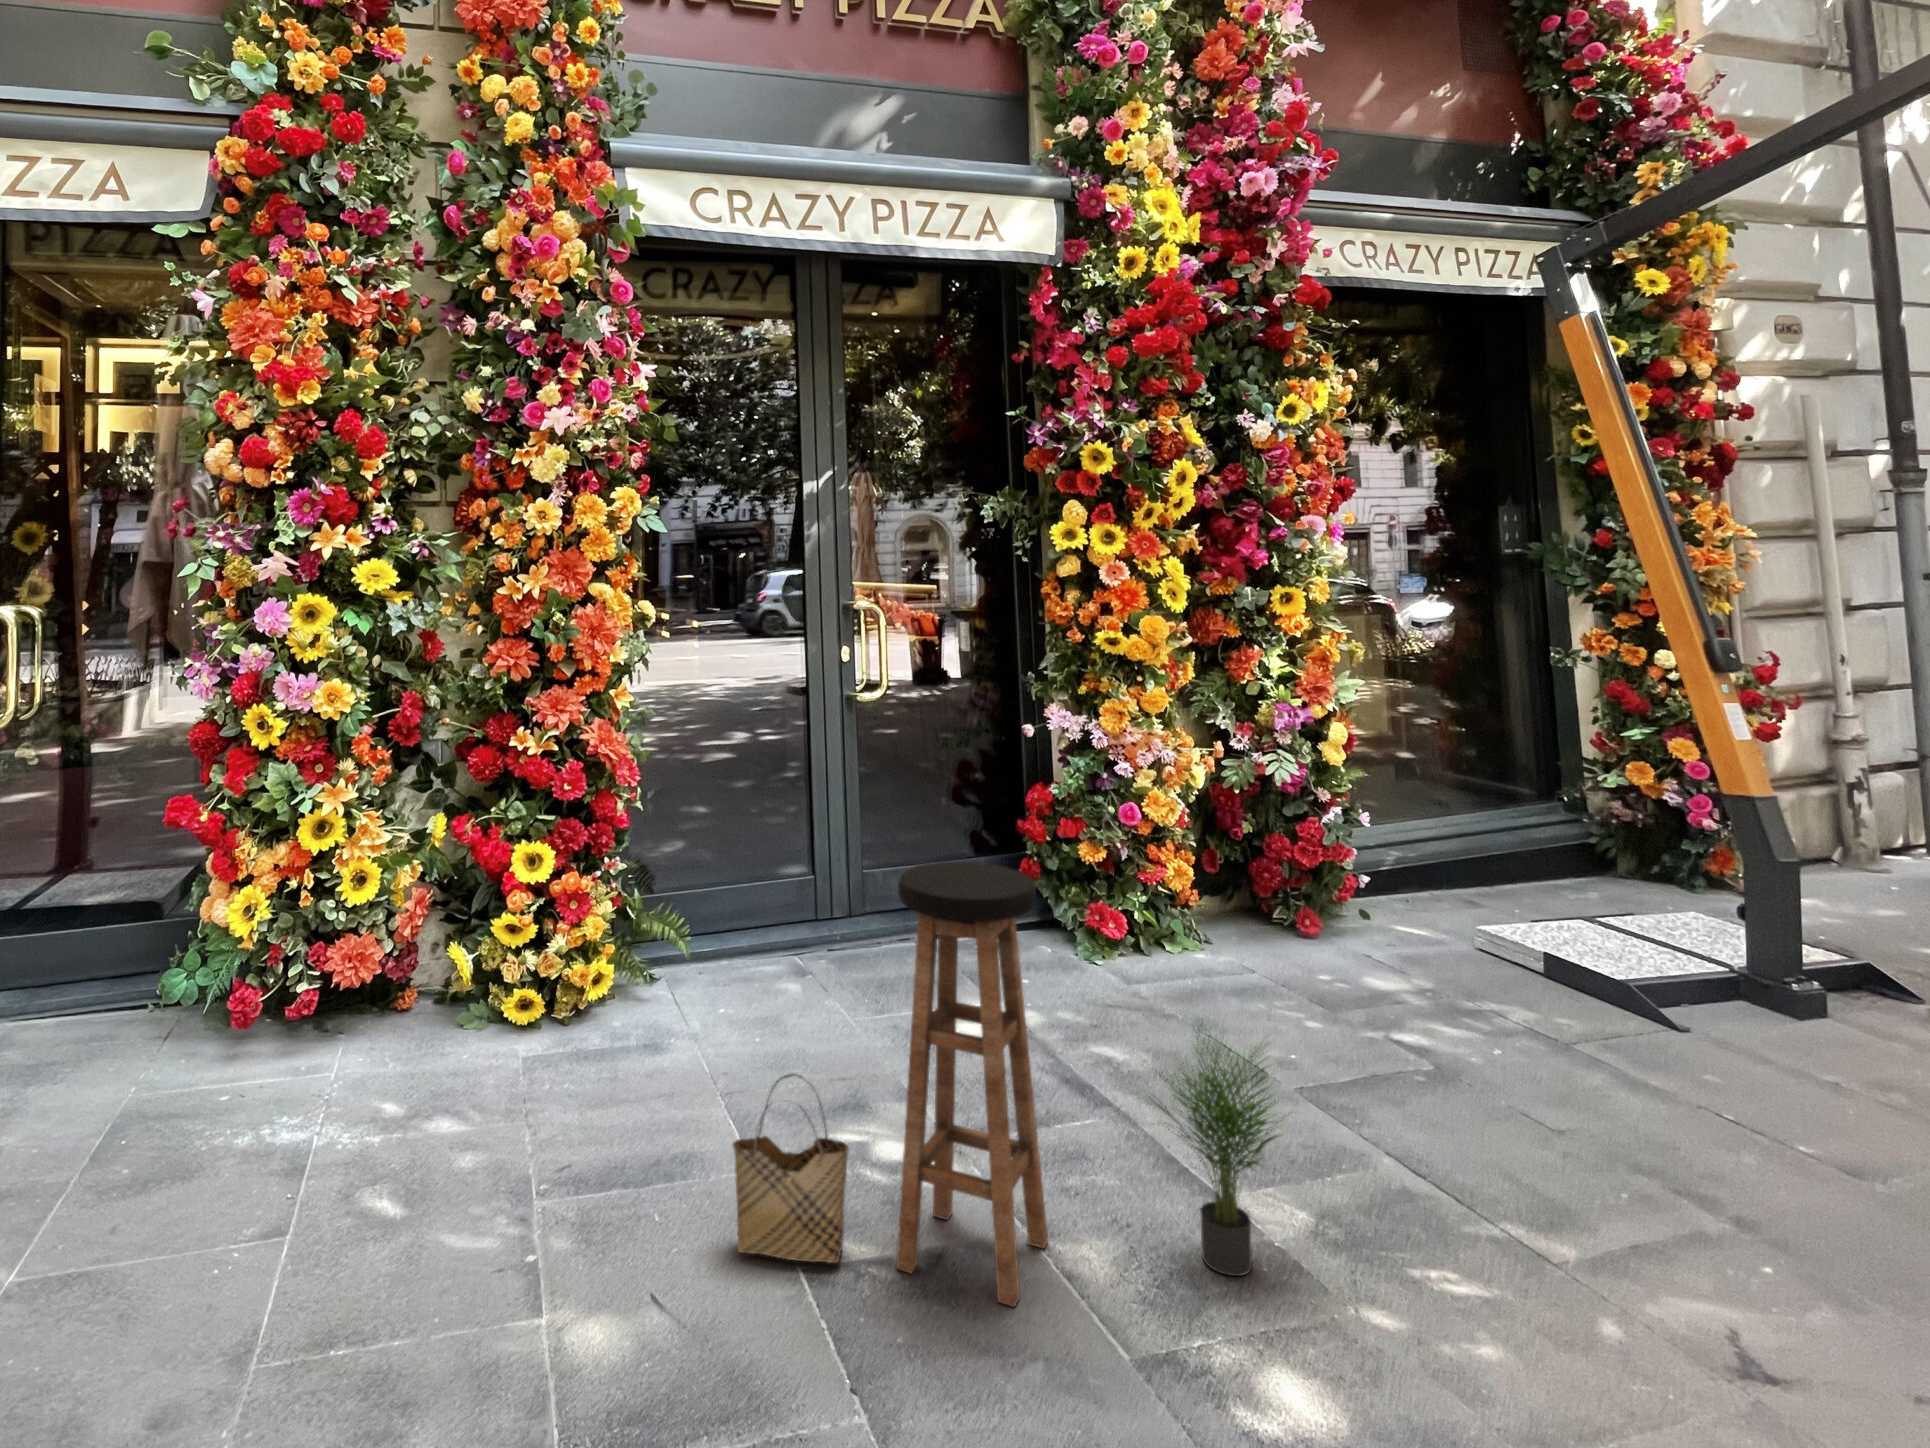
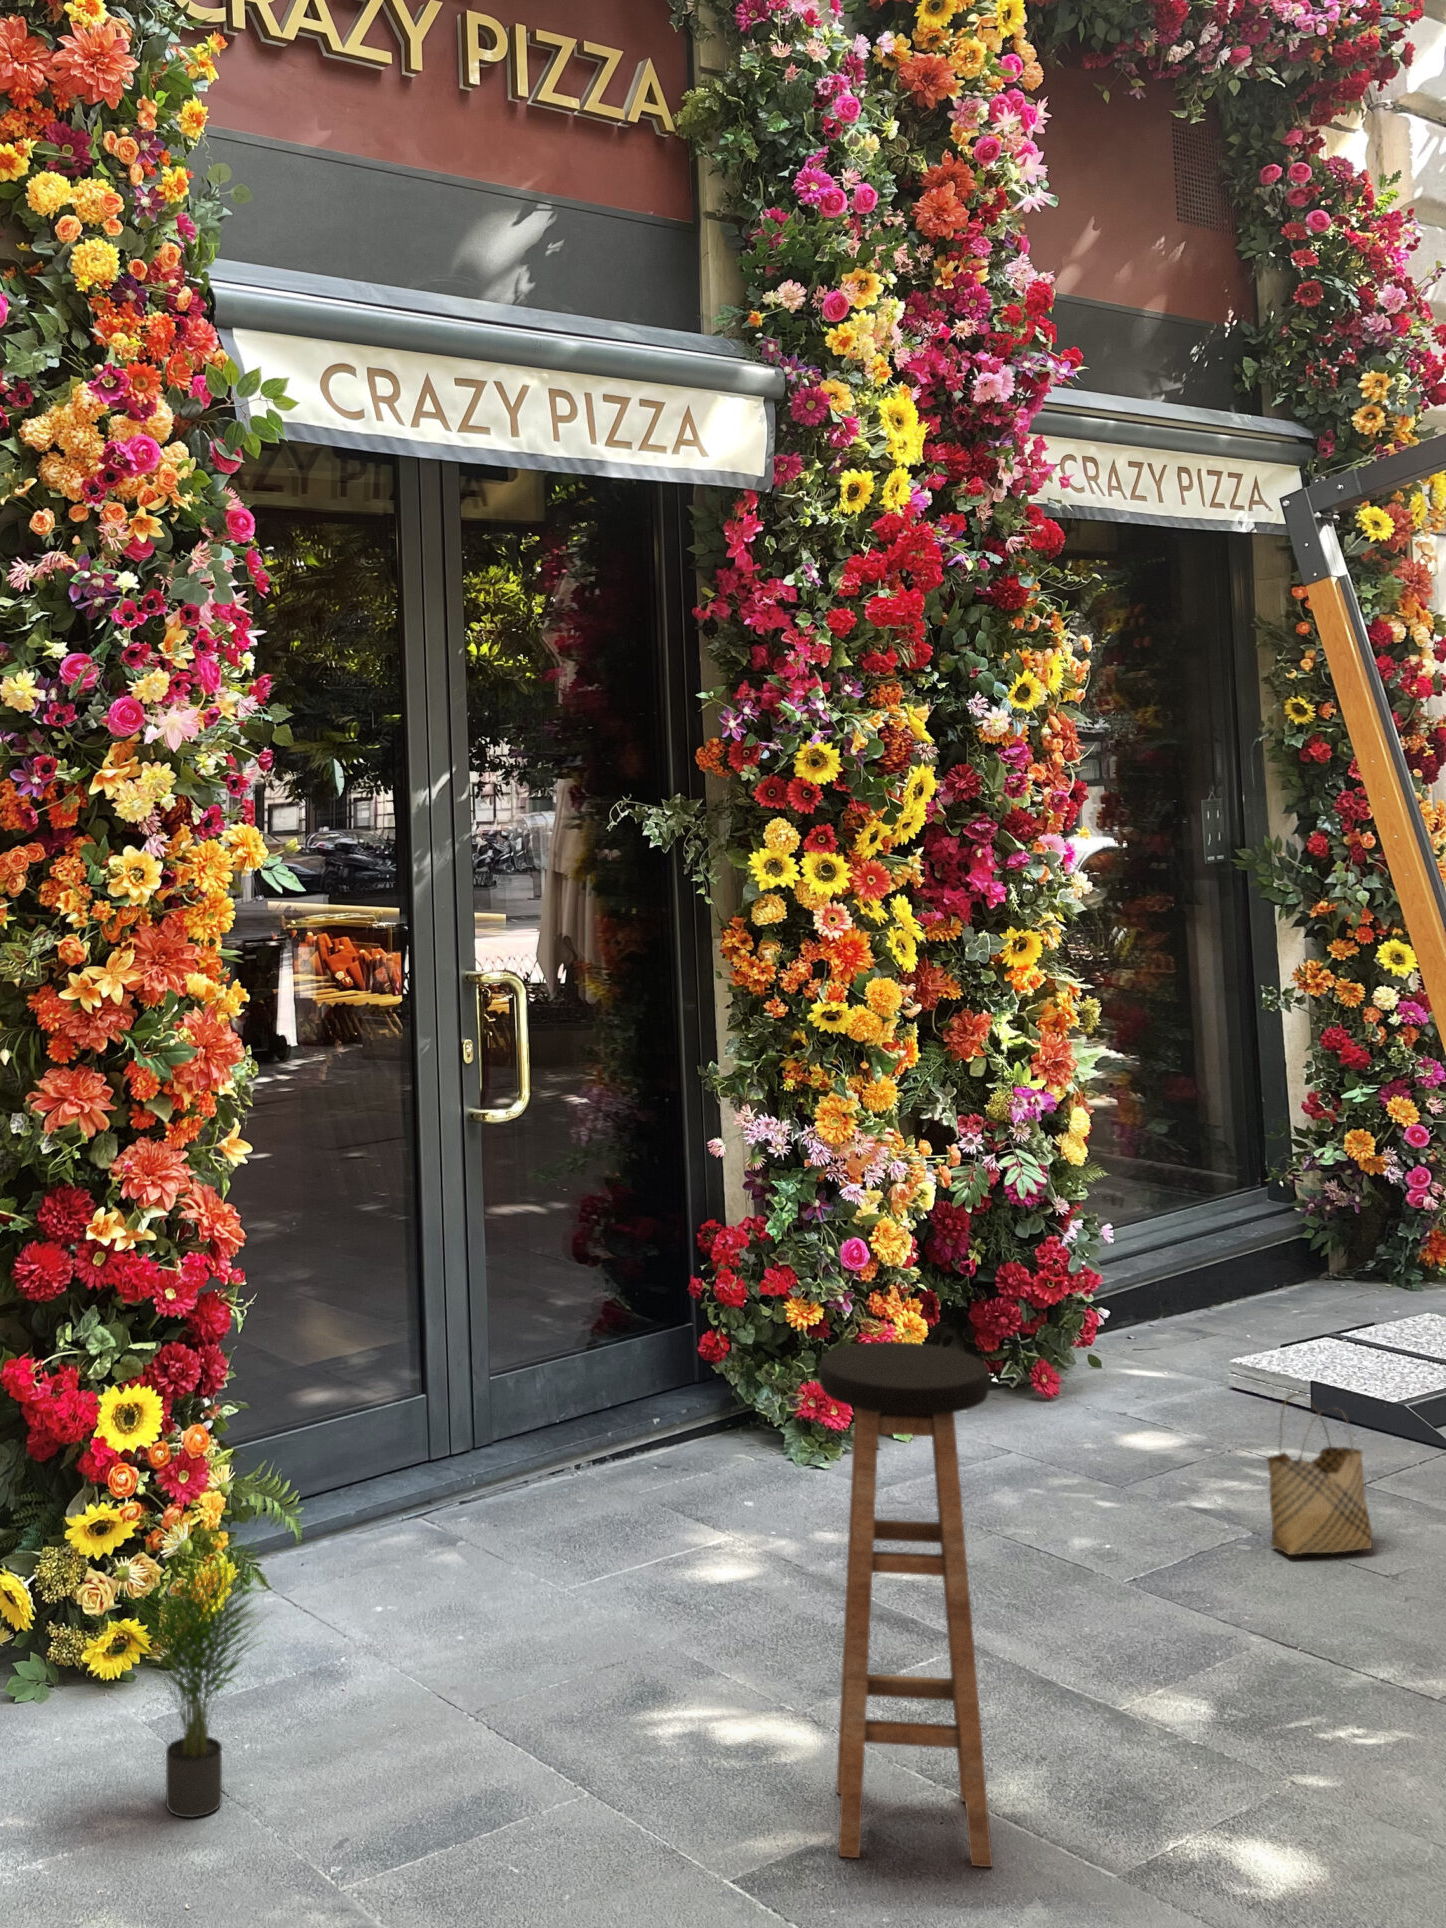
potted plant: present [1132,1030,1284,1276] -> present [107,1532,261,1817]
woven basket: present [732,1074,849,1263] -> present [1267,1393,1372,1555]

